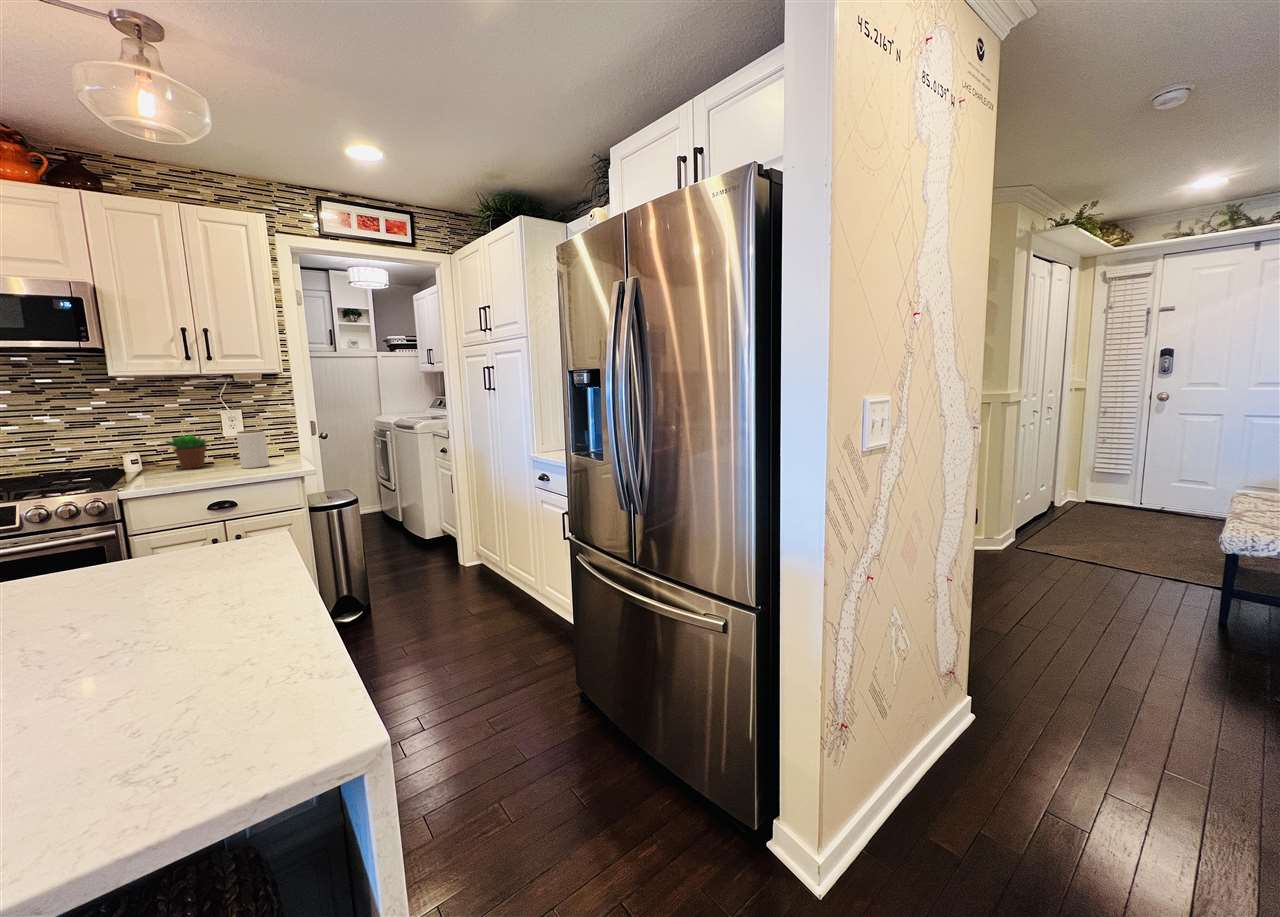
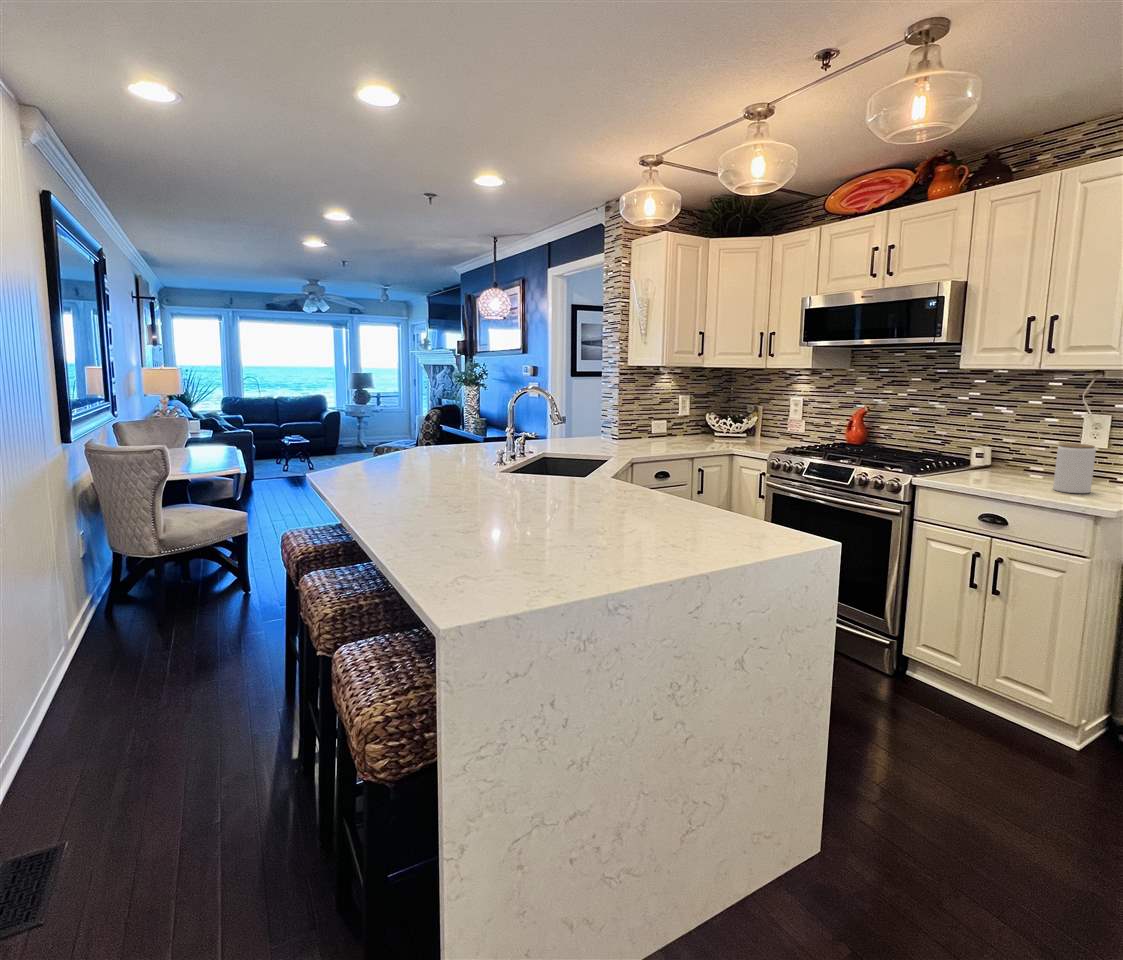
succulent plant: present [166,435,207,469] -> none [1002,436,1051,477]

